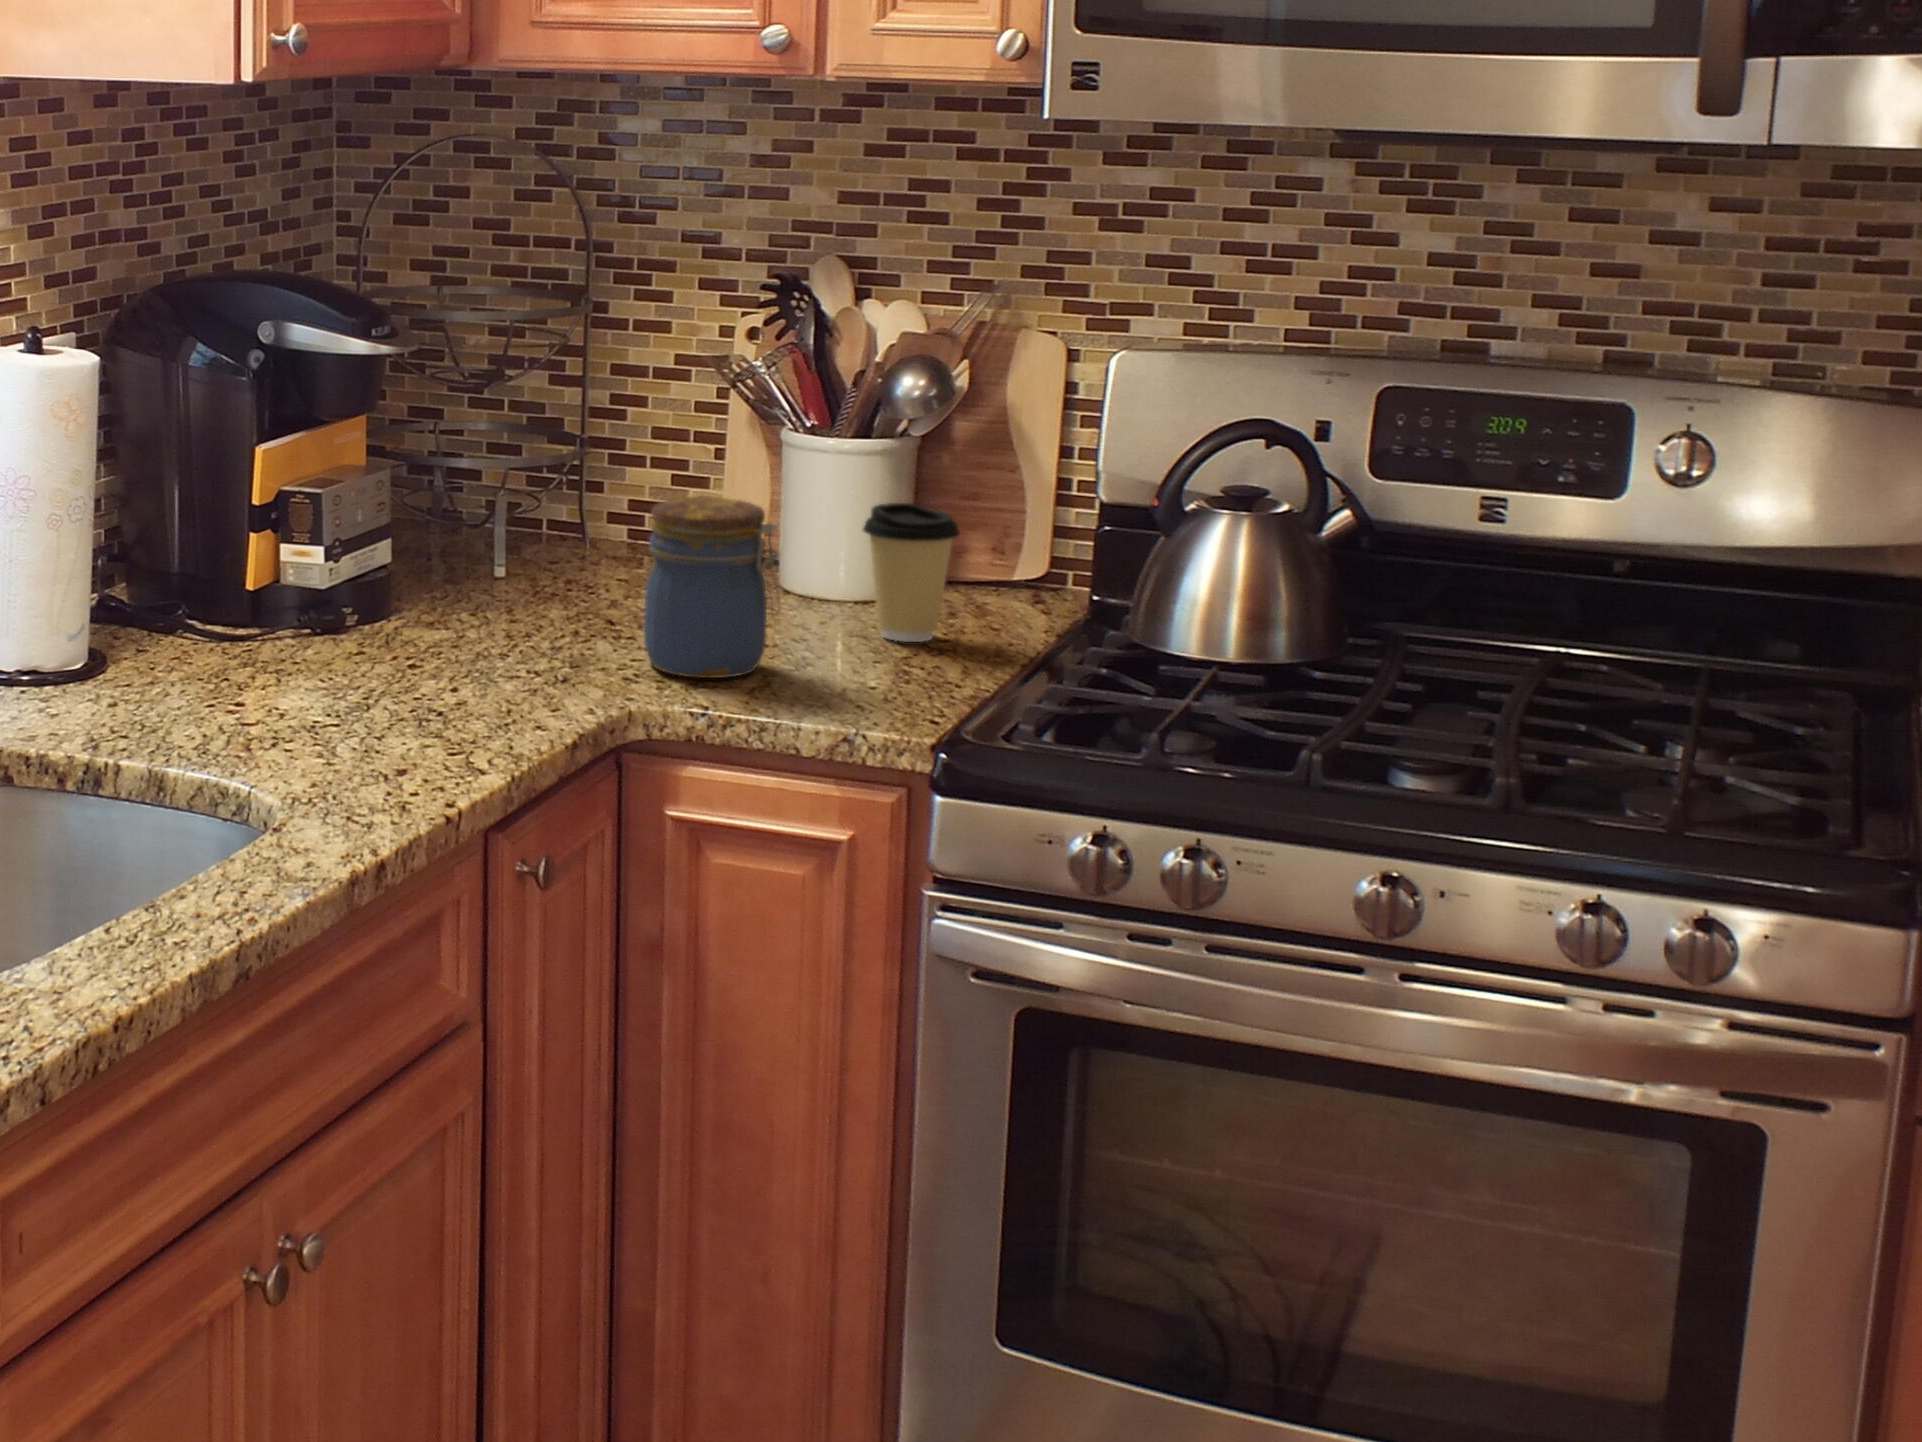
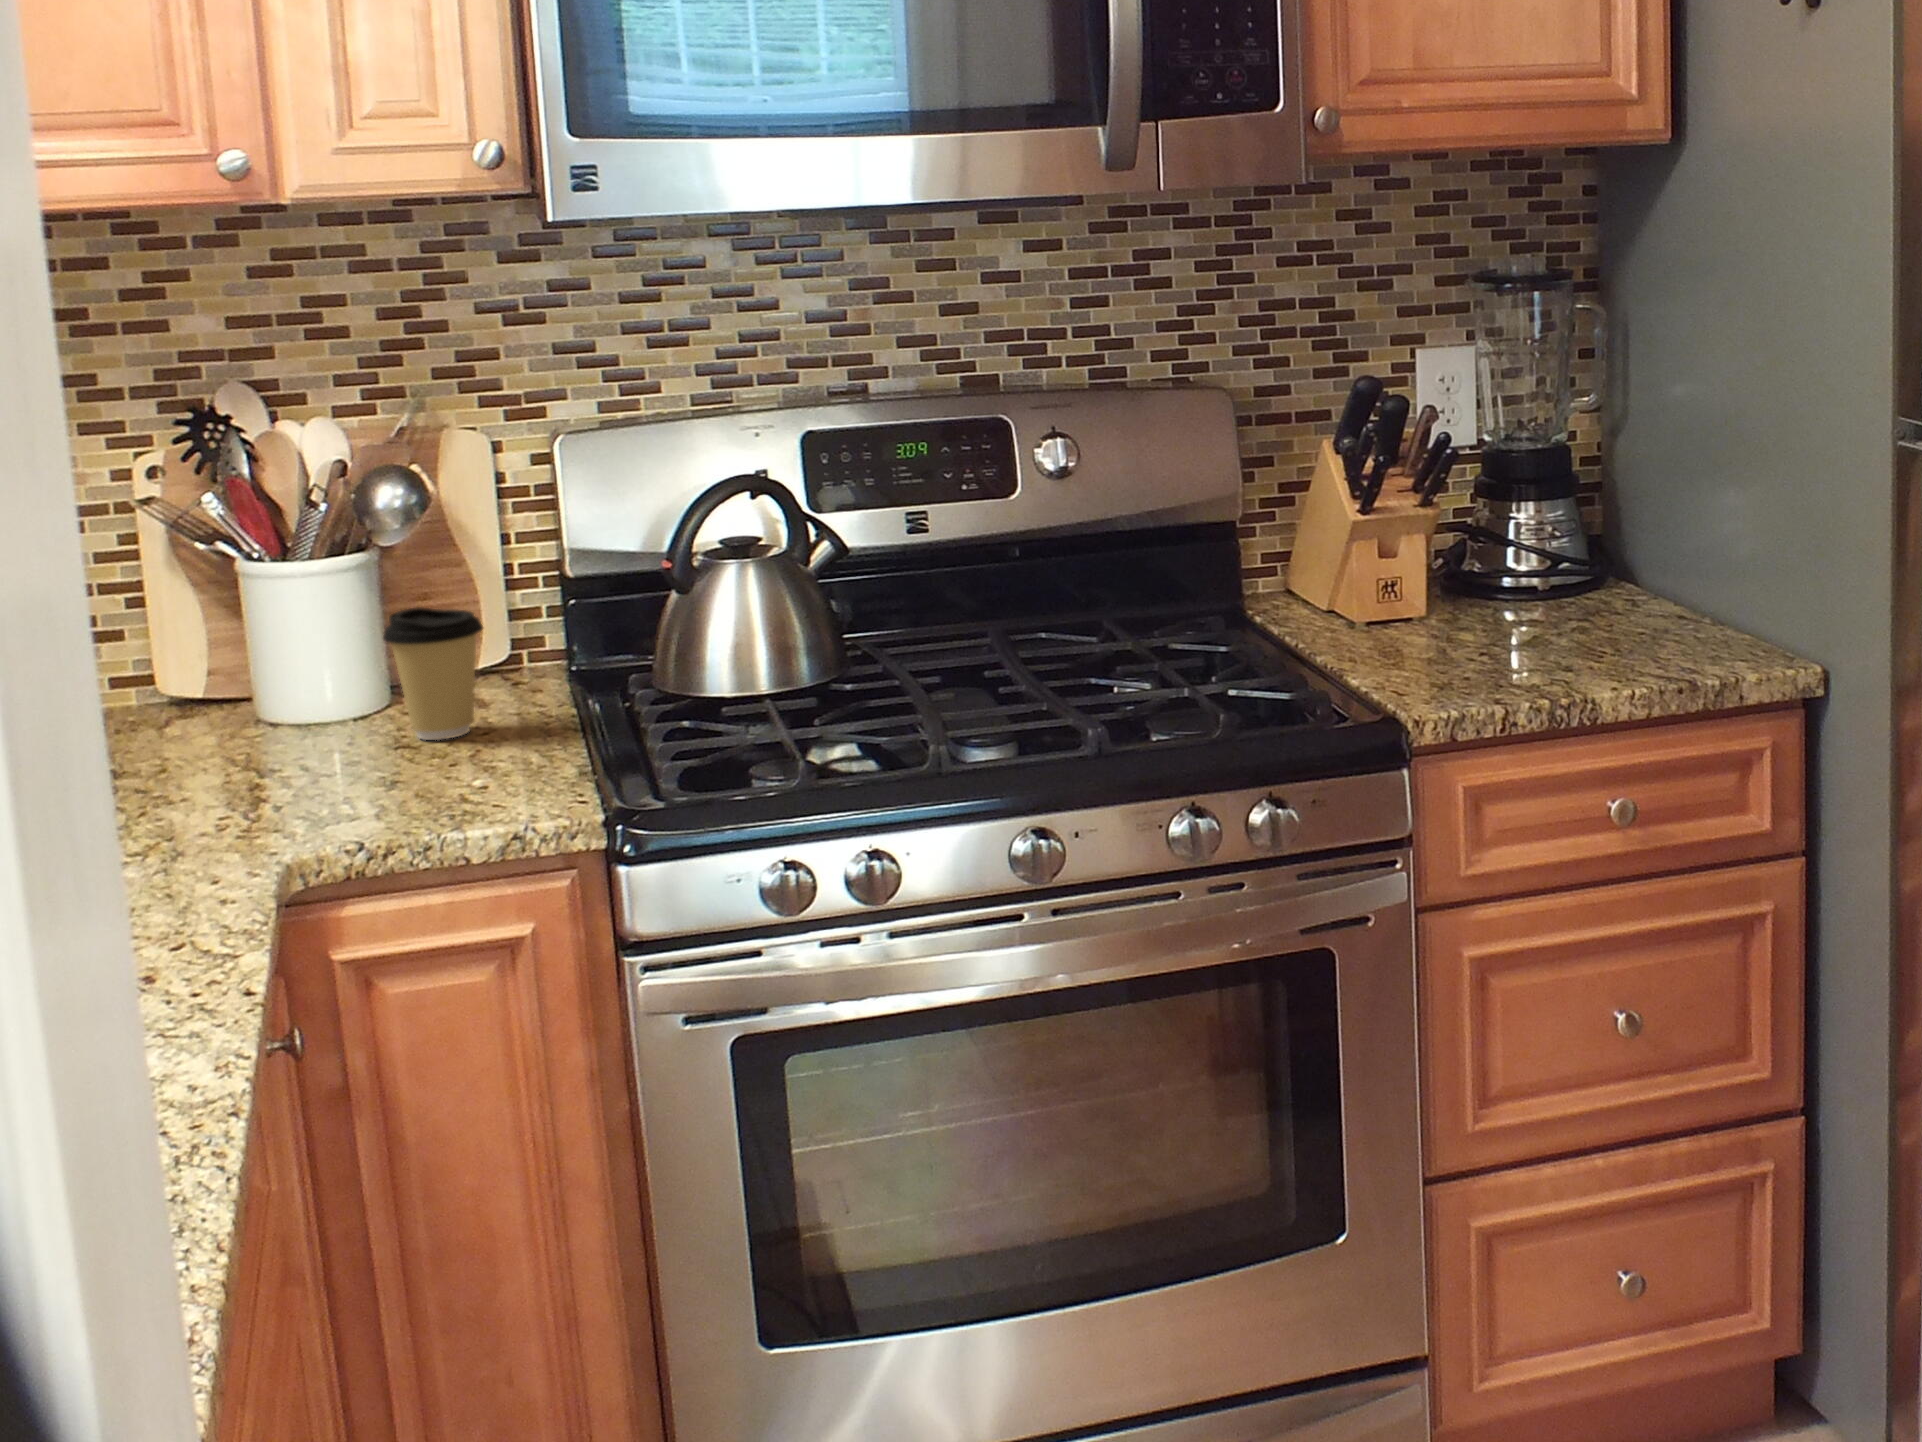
jar: present [644,496,779,678] -> none [210,635,369,824]

